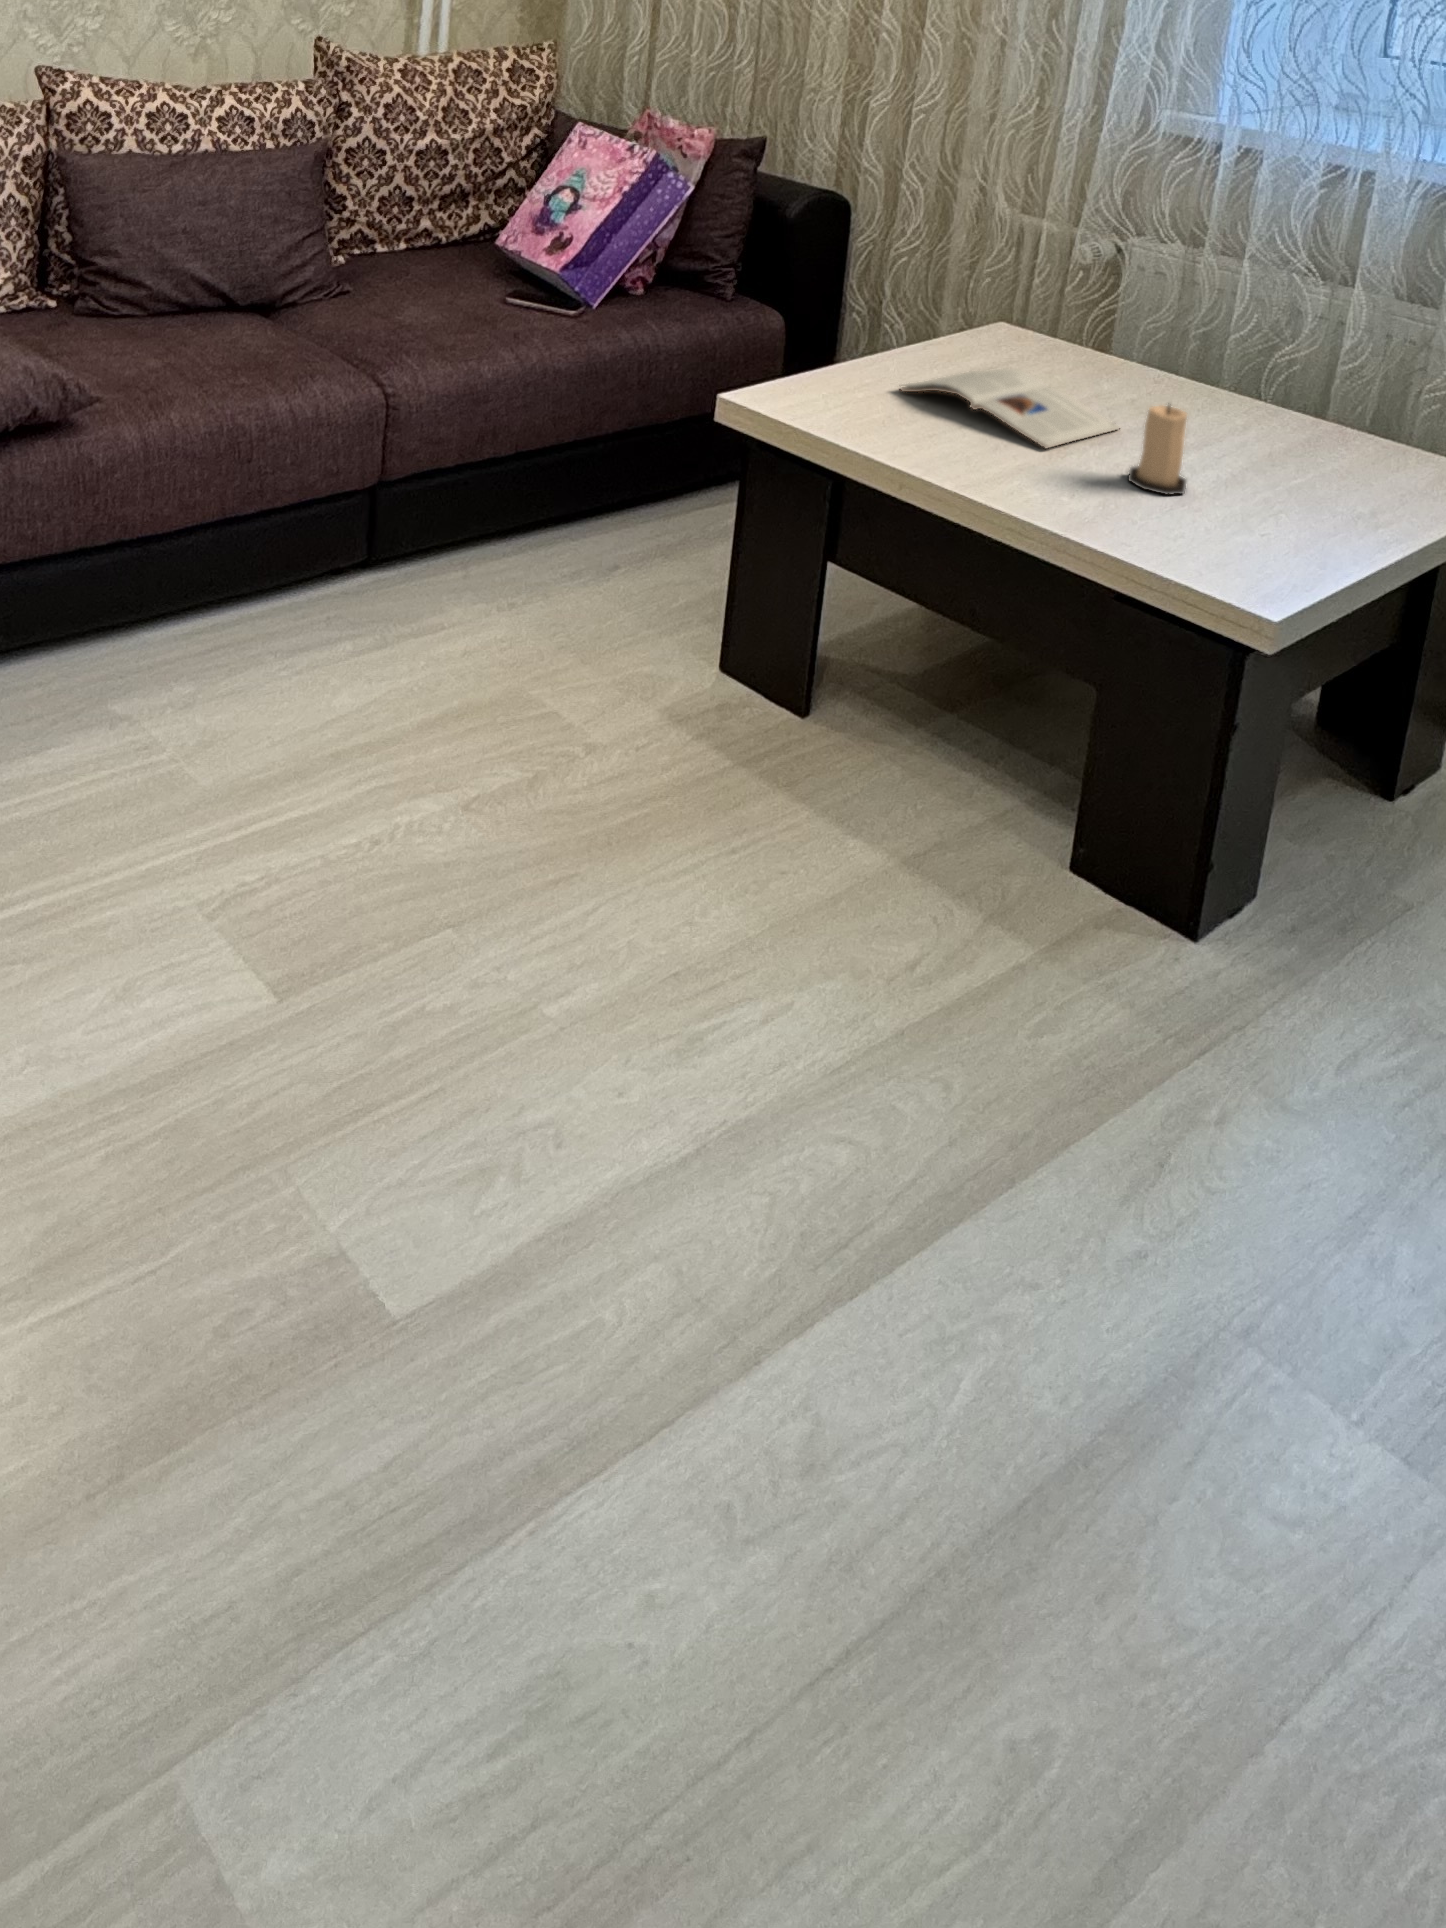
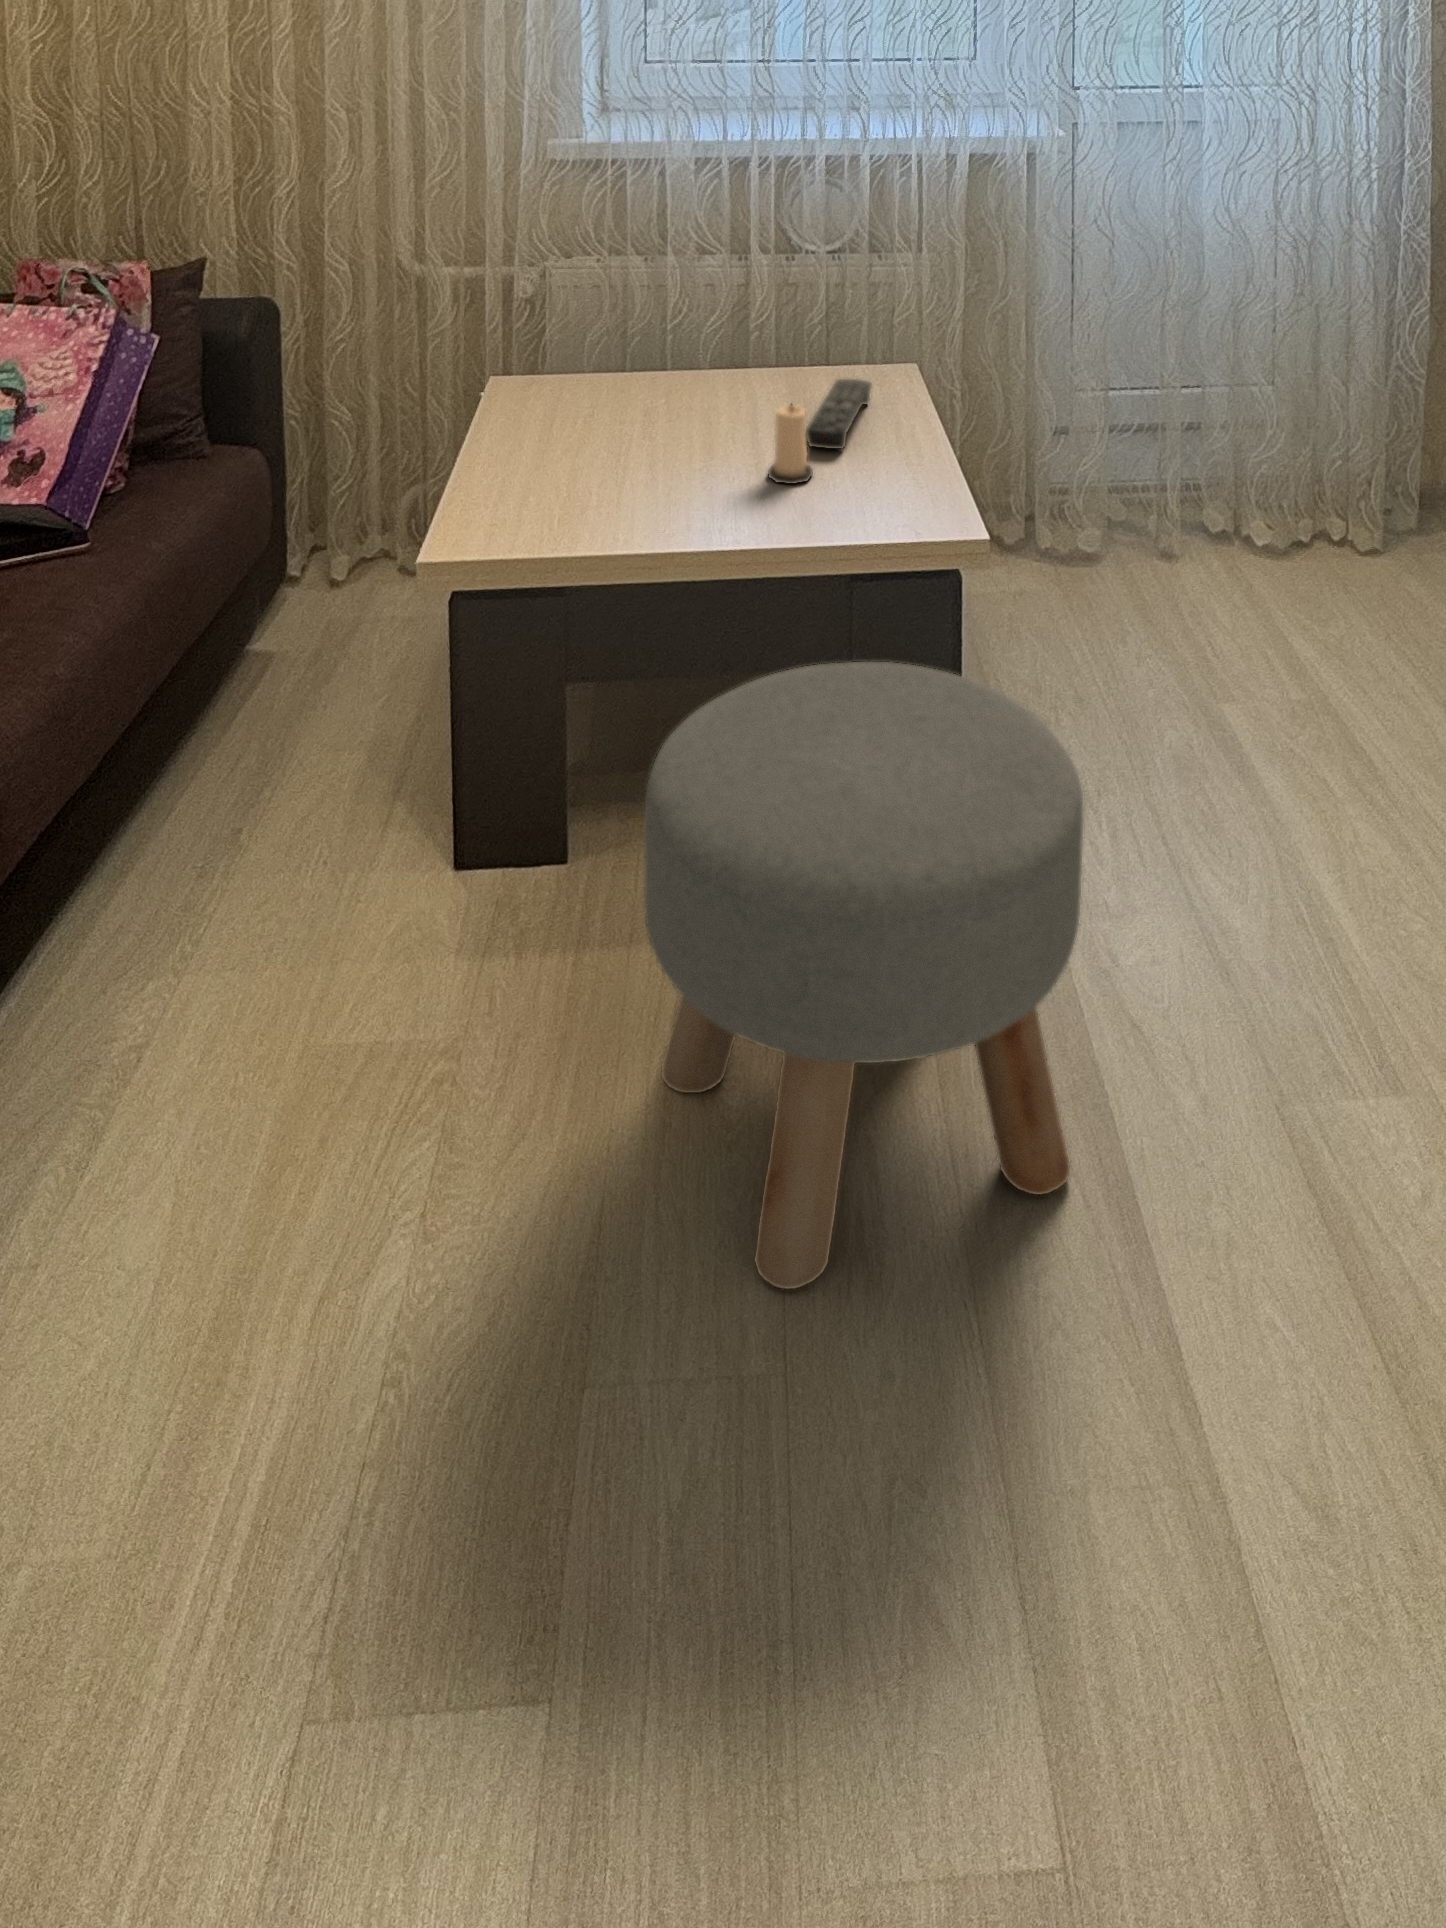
magazine: present [900,368,1119,448] -> none [545,420,708,484]
remote control: none [1223,440,1413,494] -> present [806,379,871,449]
ottoman: none [582,565,1074,1163] -> present [644,662,1083,1289]

